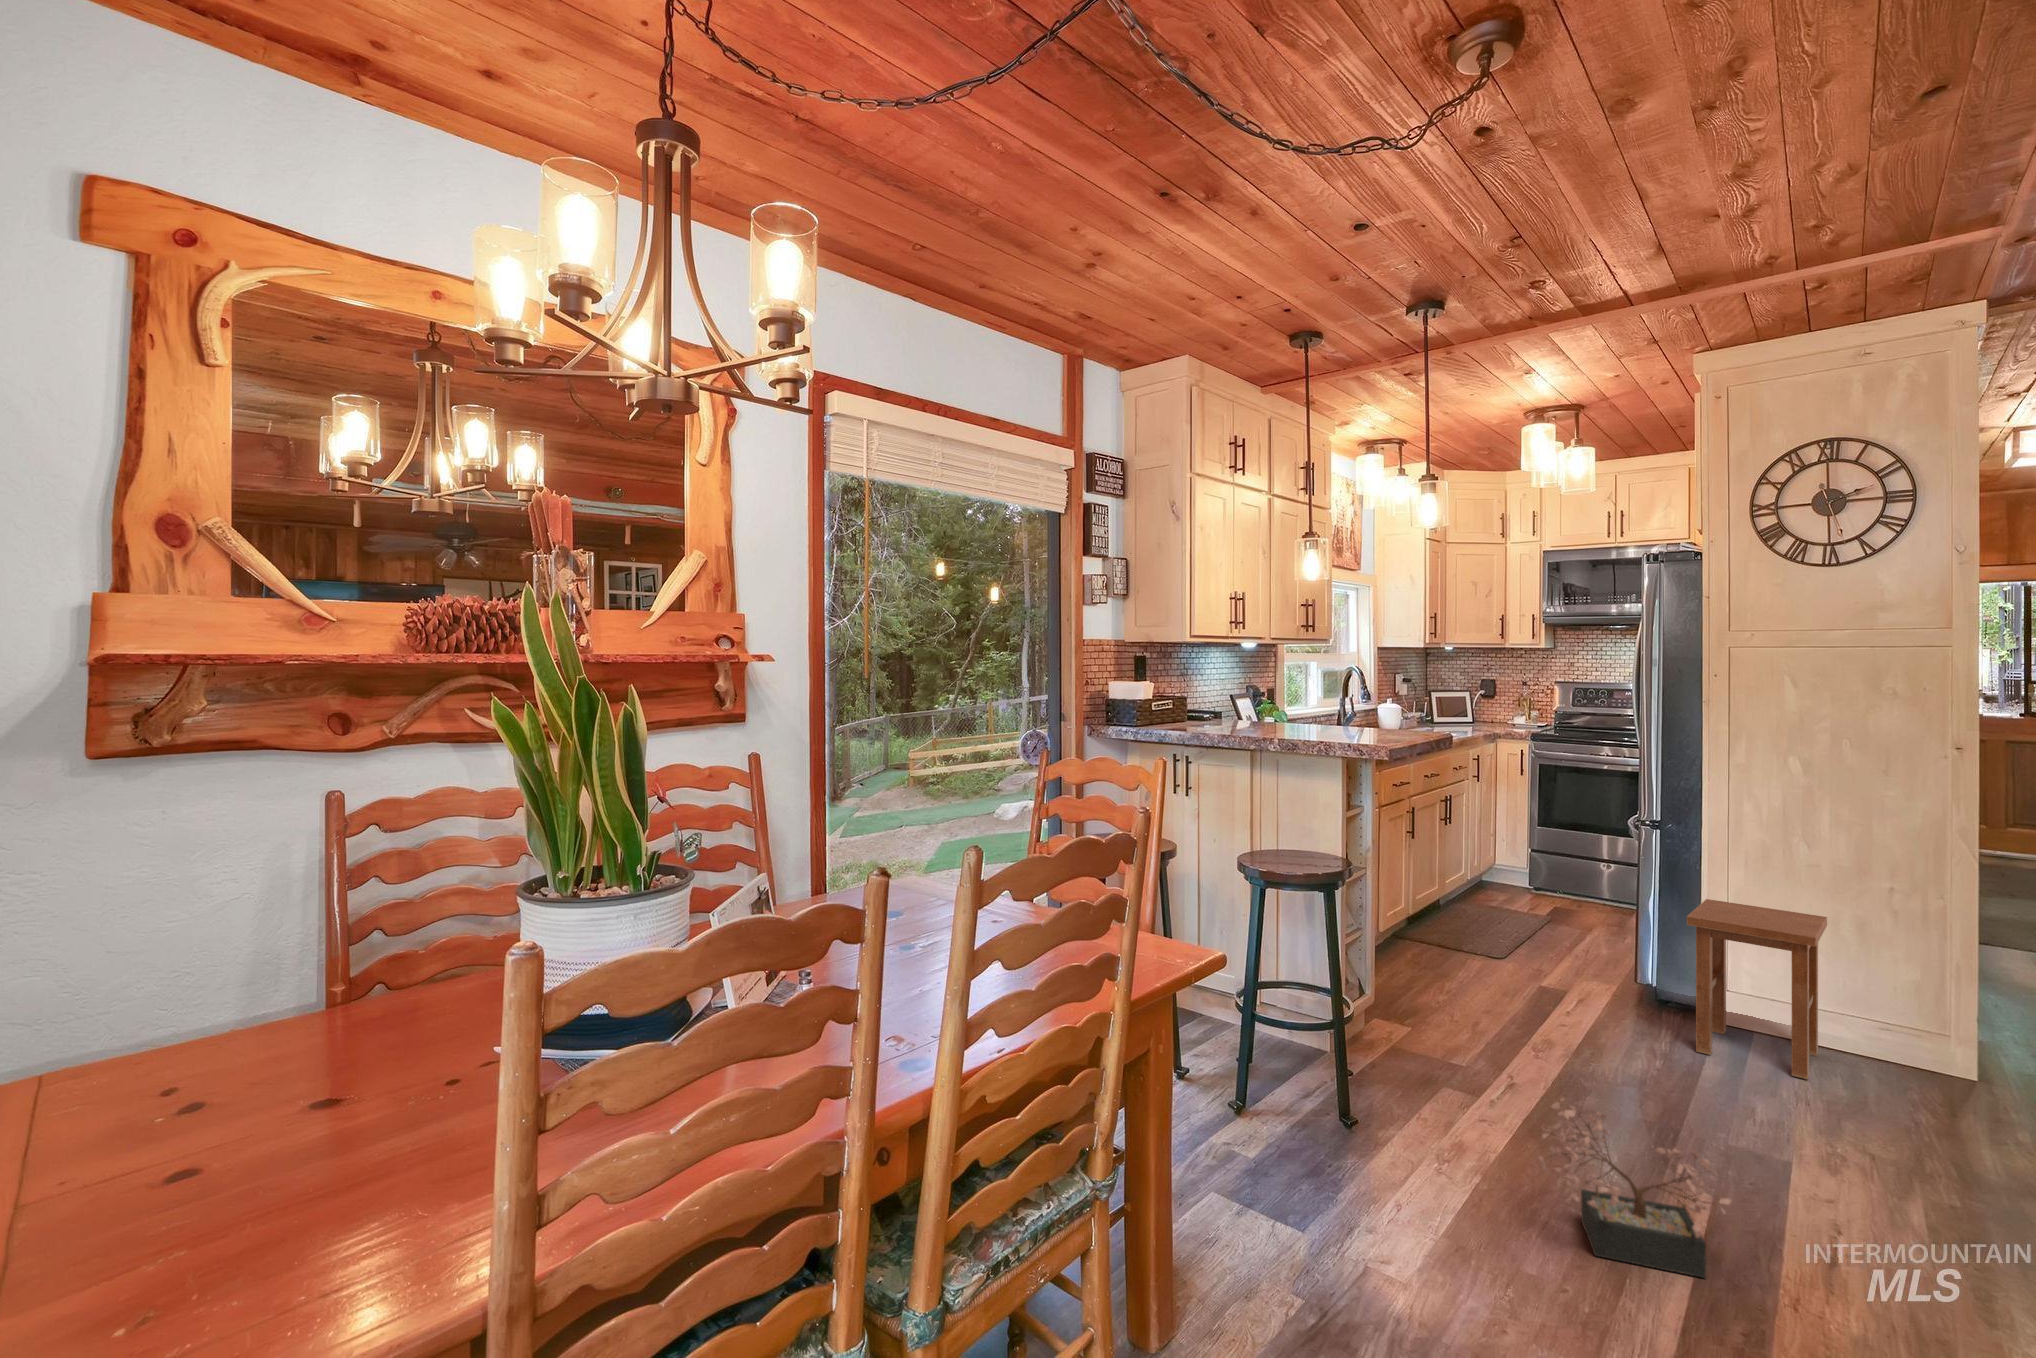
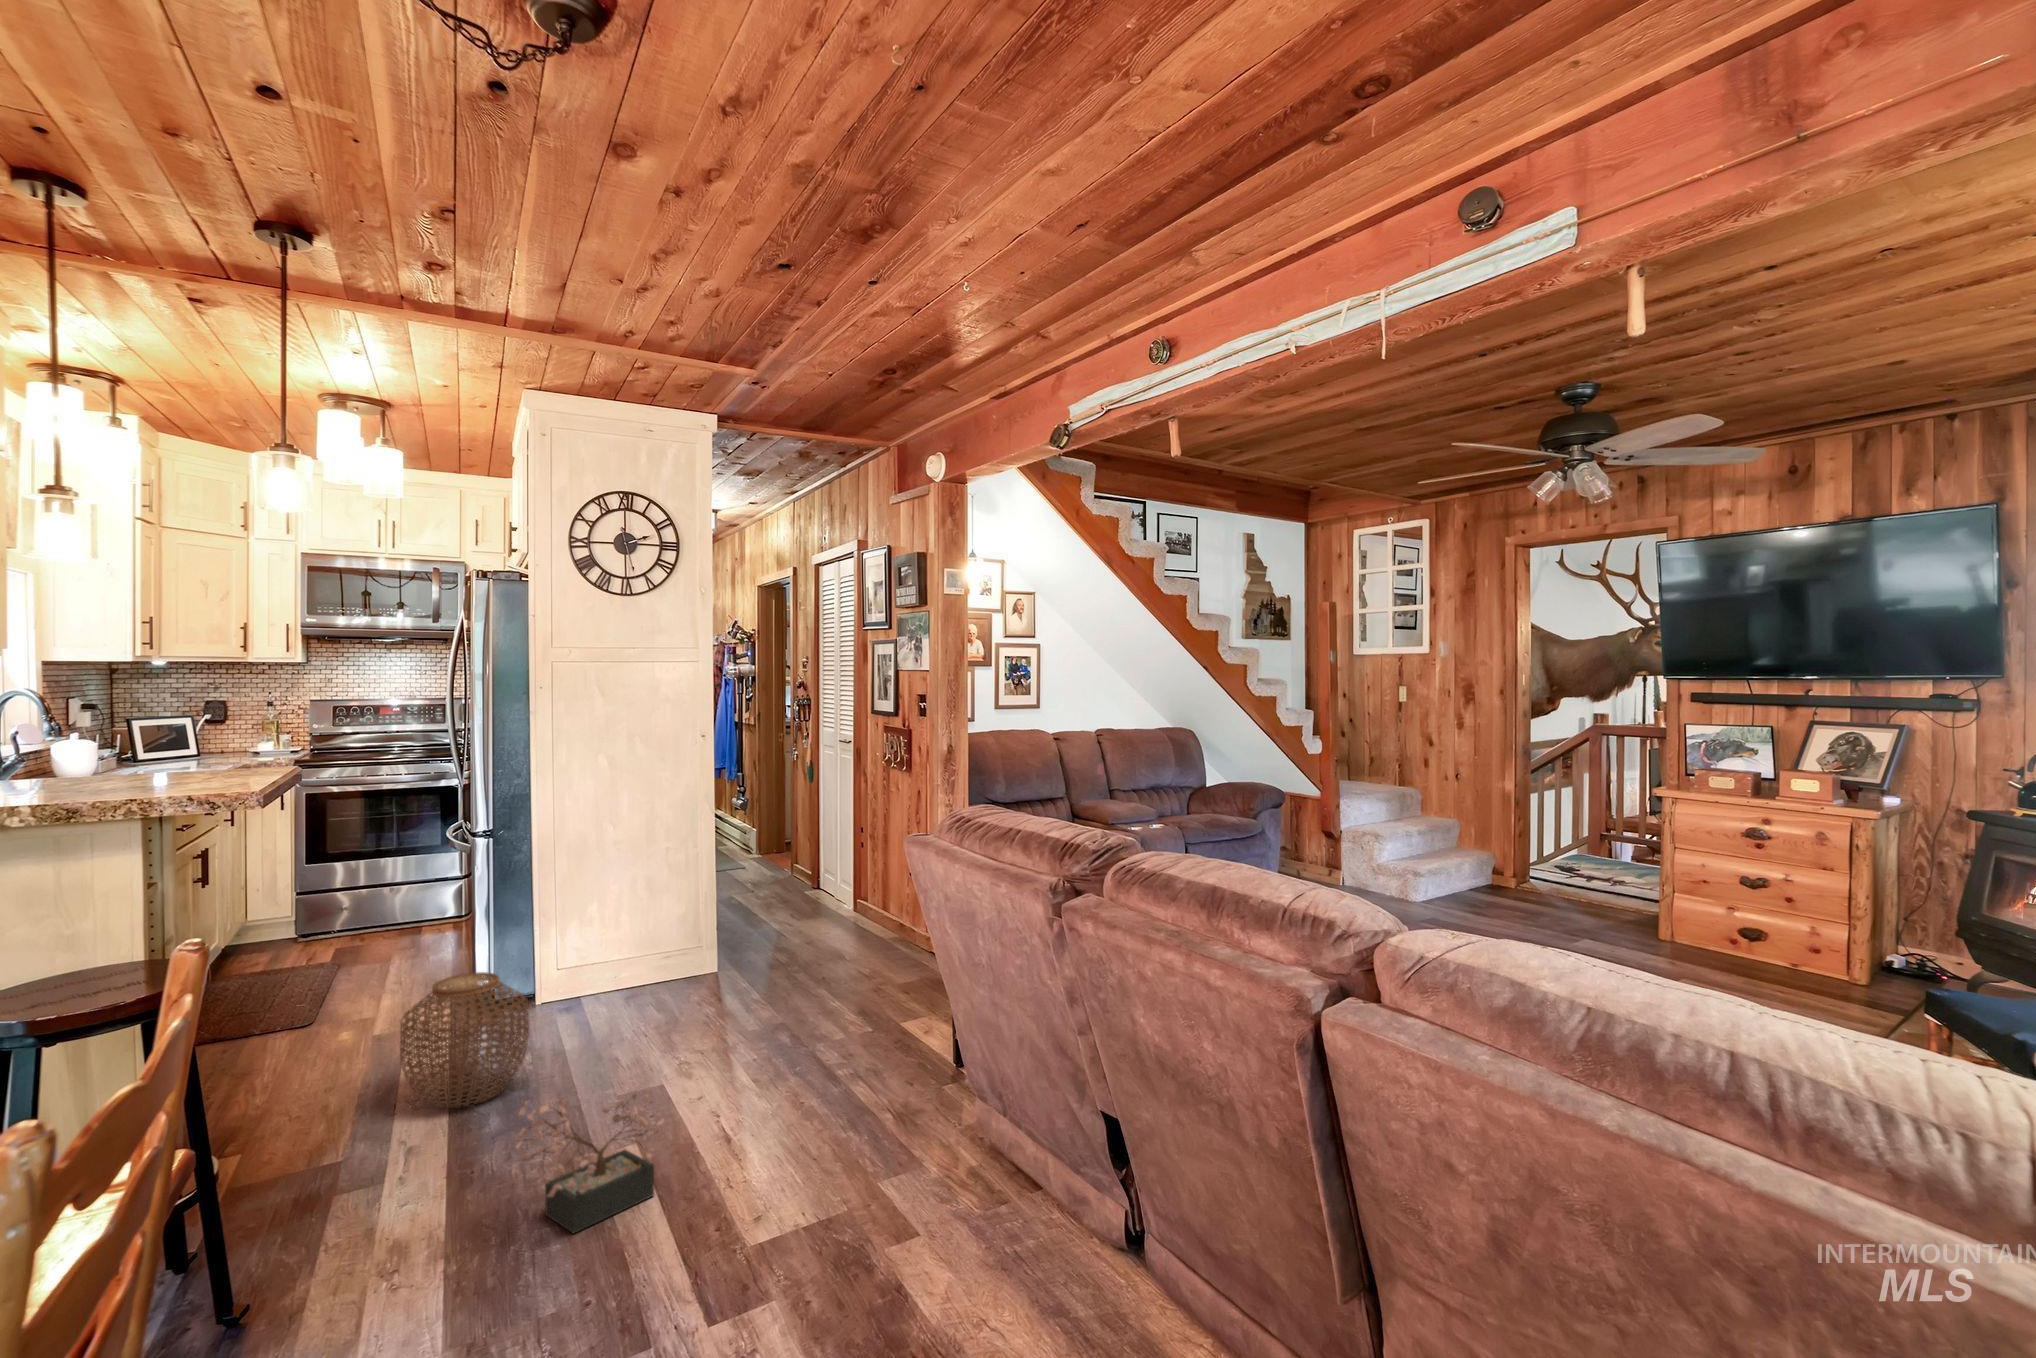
stool: present [1687,899,1827,1079] -> none [537,885,633,1035]
woven basket: none [1521,956,1649,1088] -> present [400,972,529,1108]

